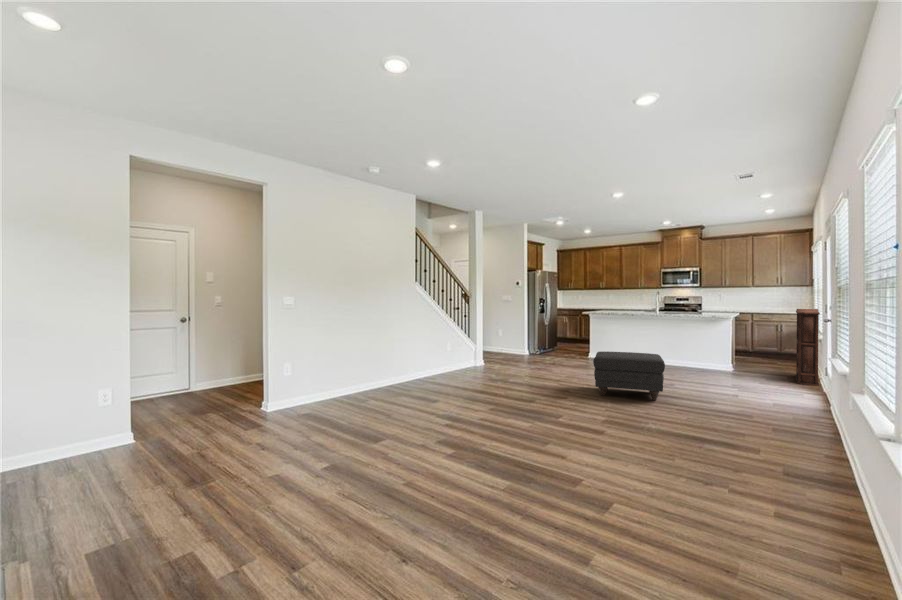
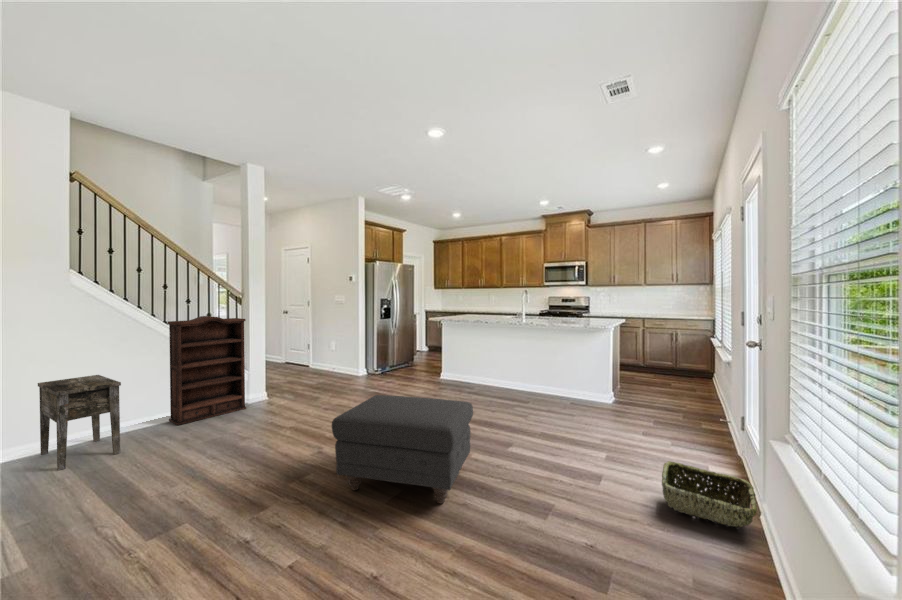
bookshelf: present [795,309,820,386] -> present [168,316,246,425]
side table: none [407,341,450,387] -> present [38,375,121,470]
woven basket: none [777,383,829,409] -> present [662,461,757,527]

